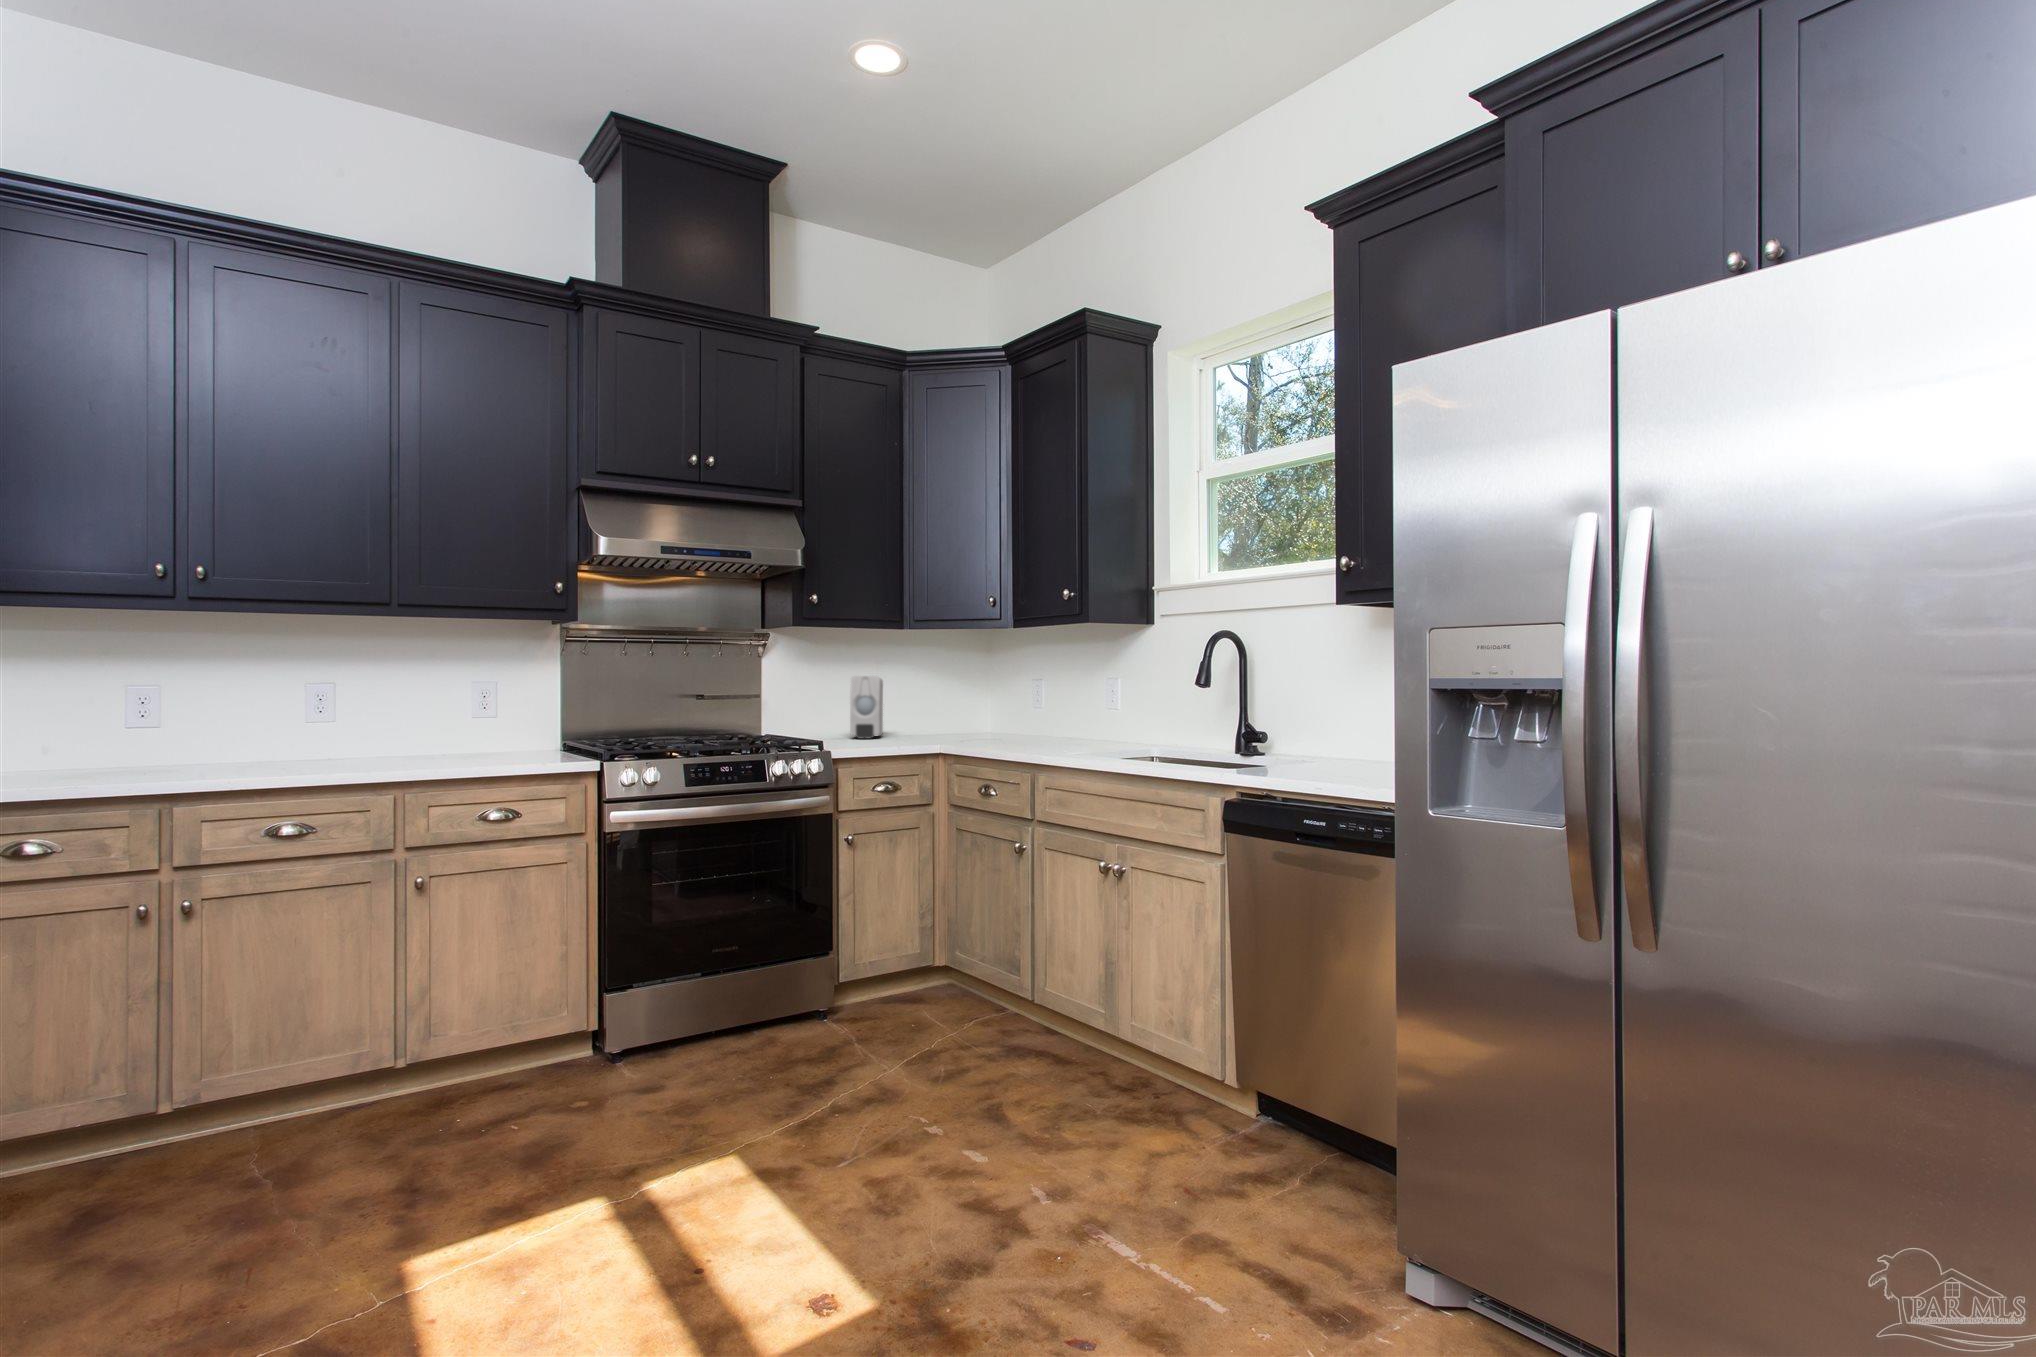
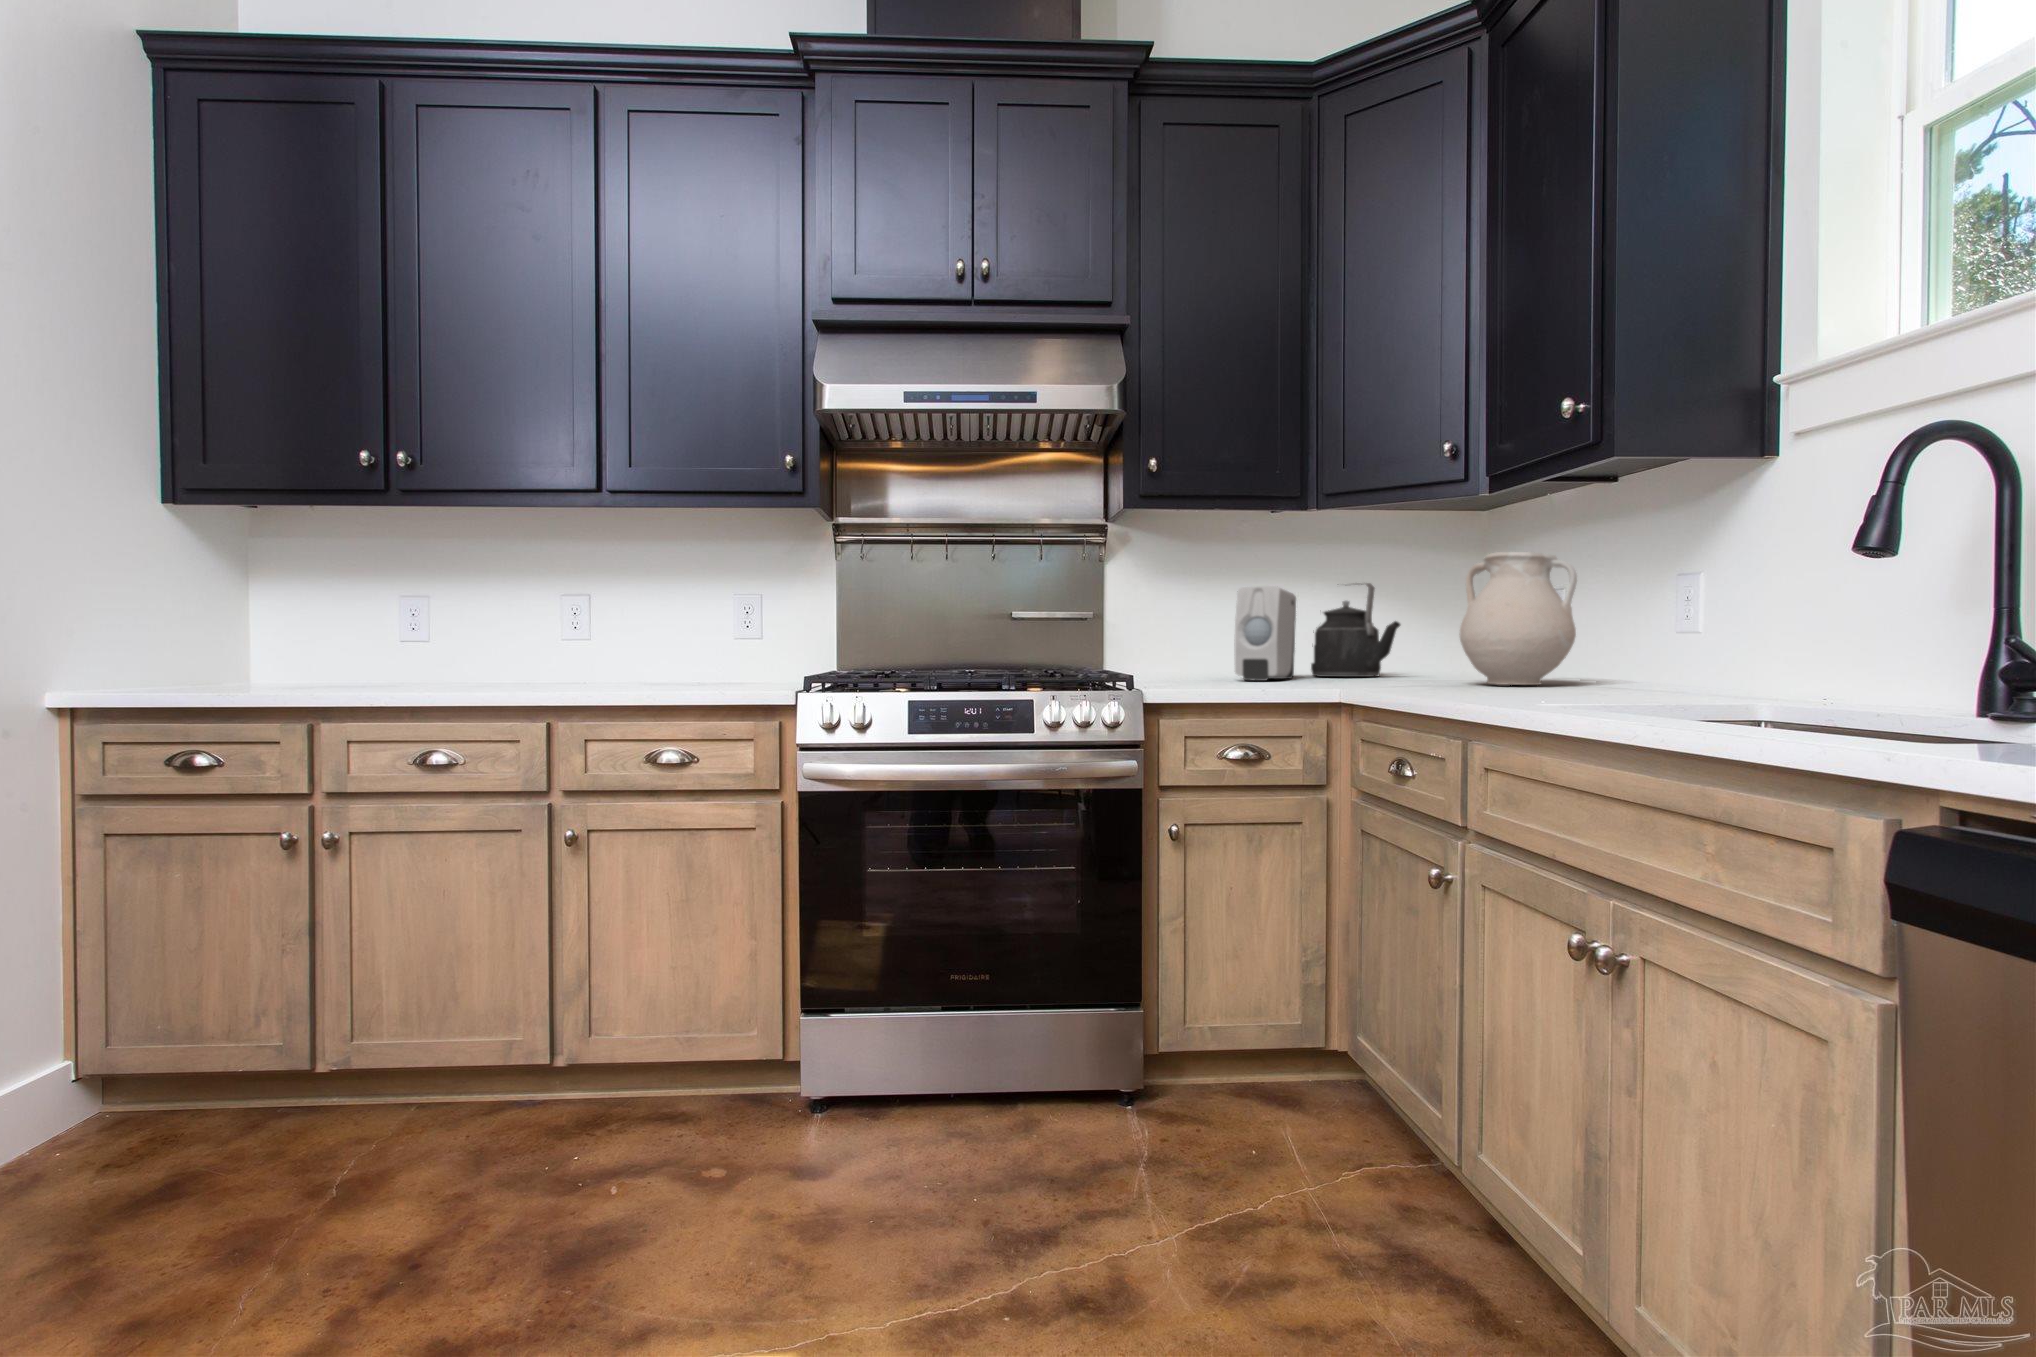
vase: none [994,662,1056,739] -> present [1459,552,1577,685]
kettle: none [886,672,946,734] -> present [1311,583,1400,677]

